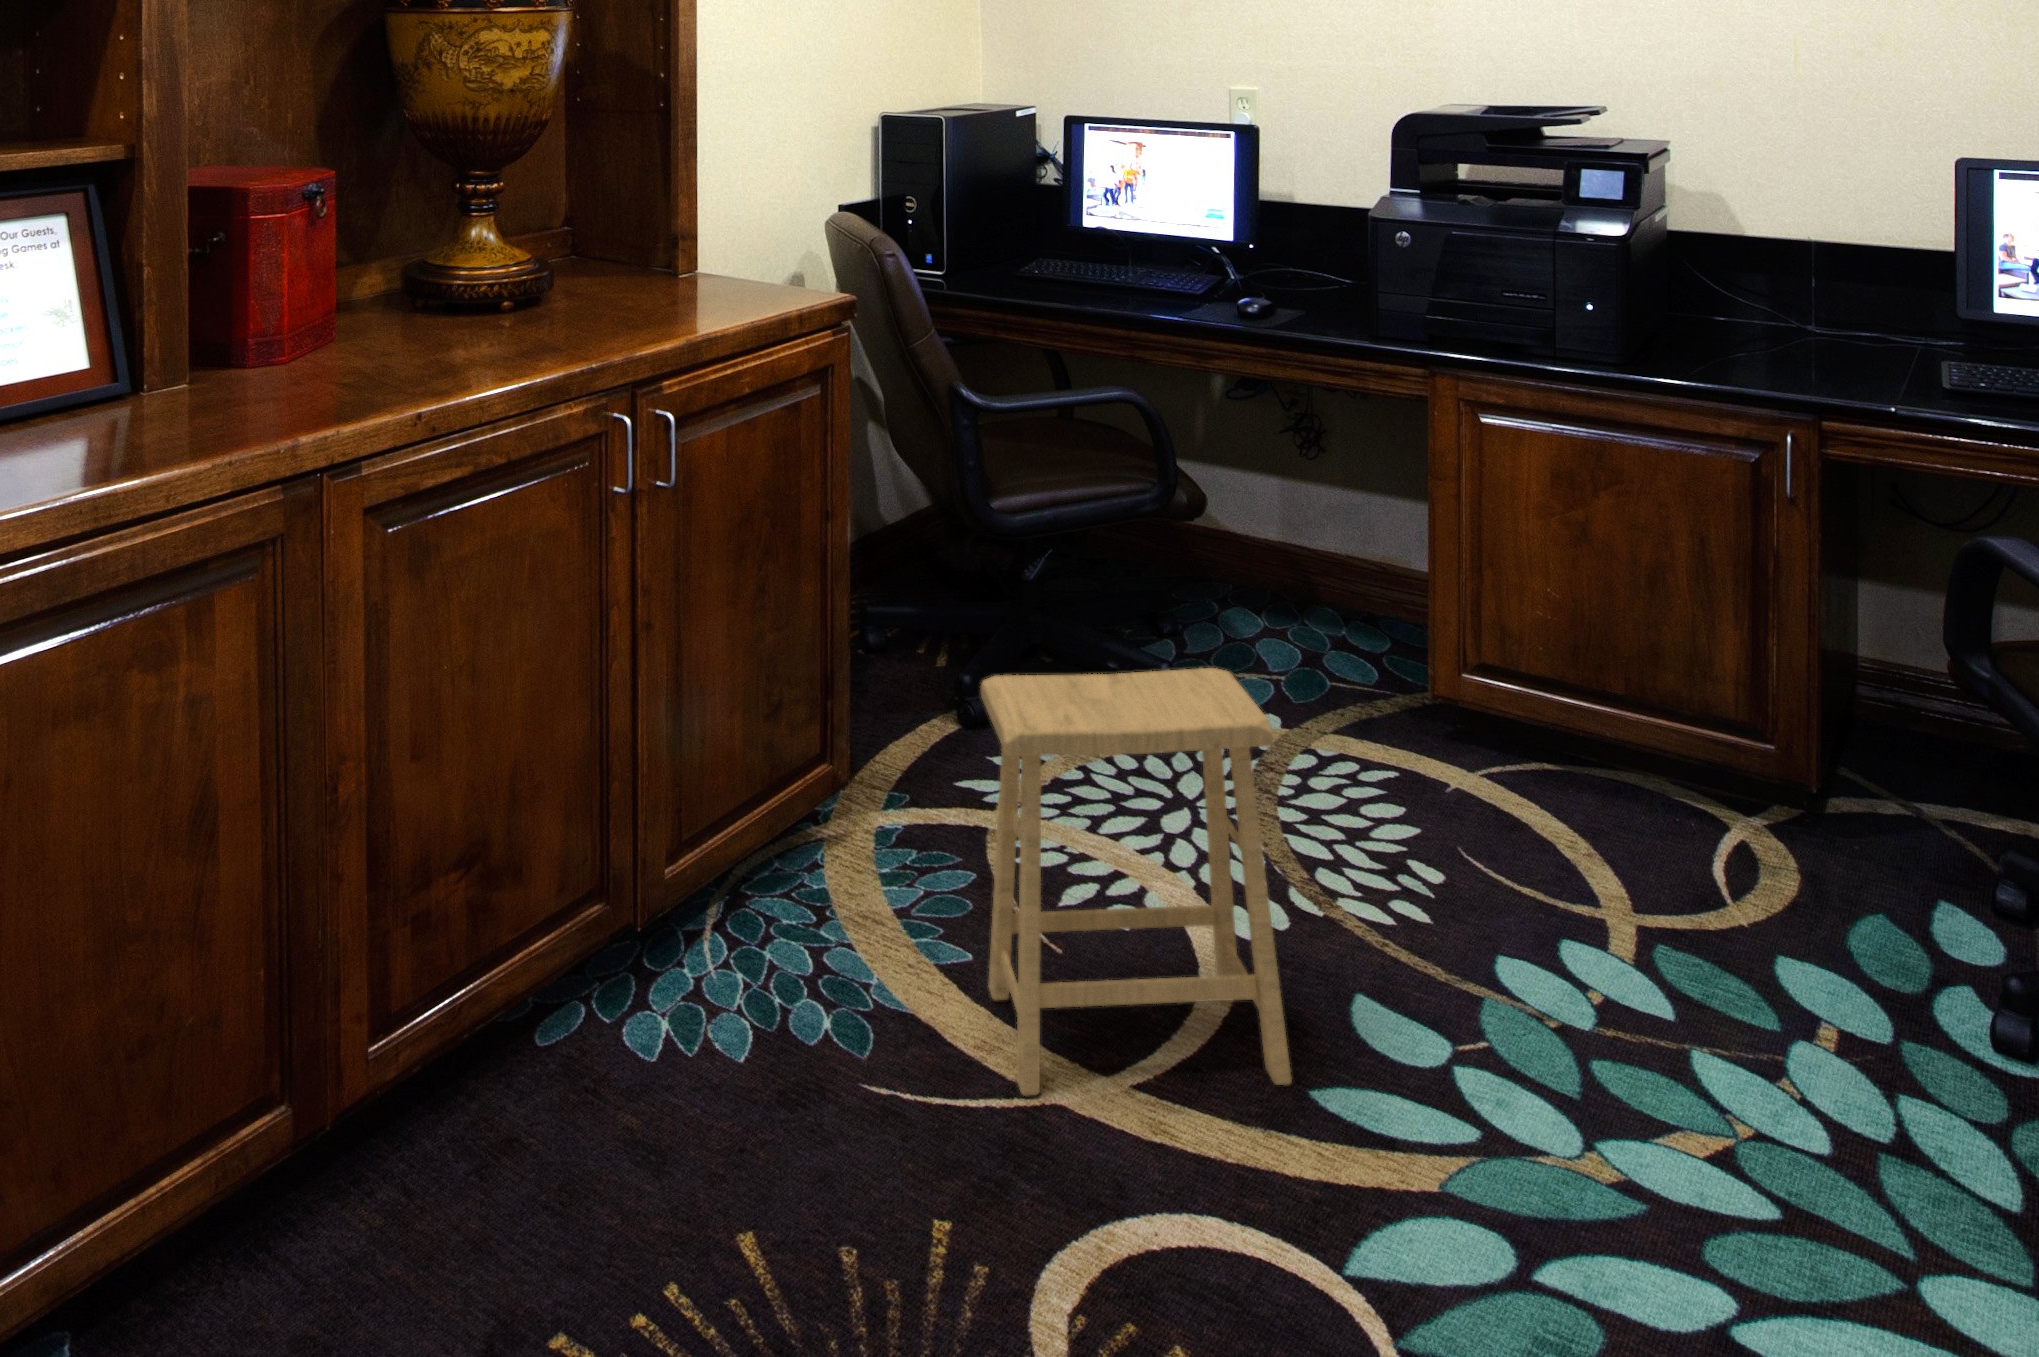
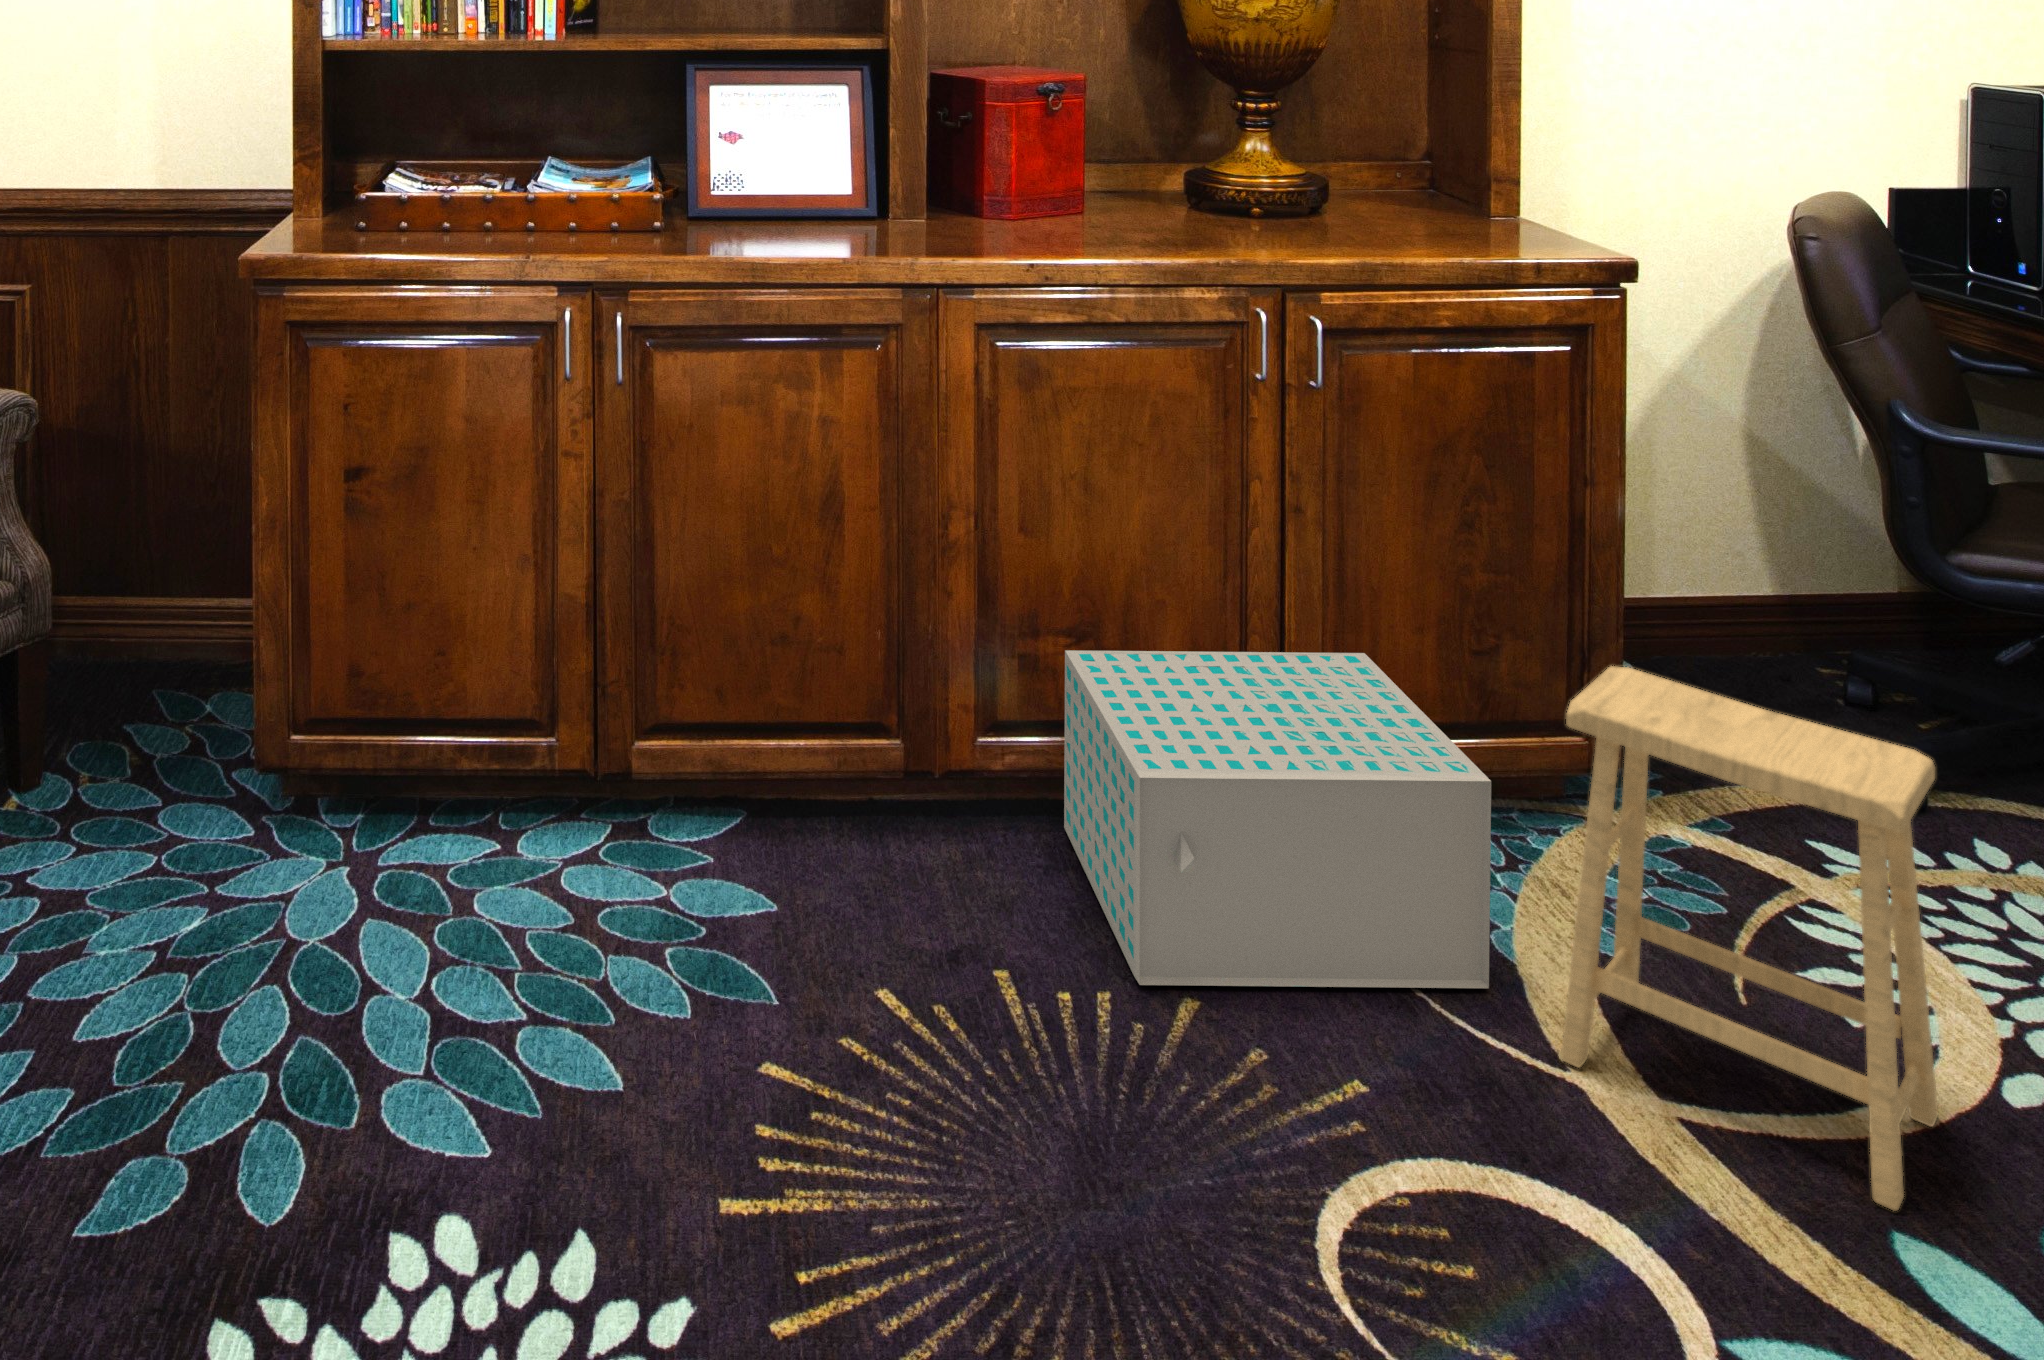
storage box: none [440,750,922,1269] -> present [1064,650,1491,988]

